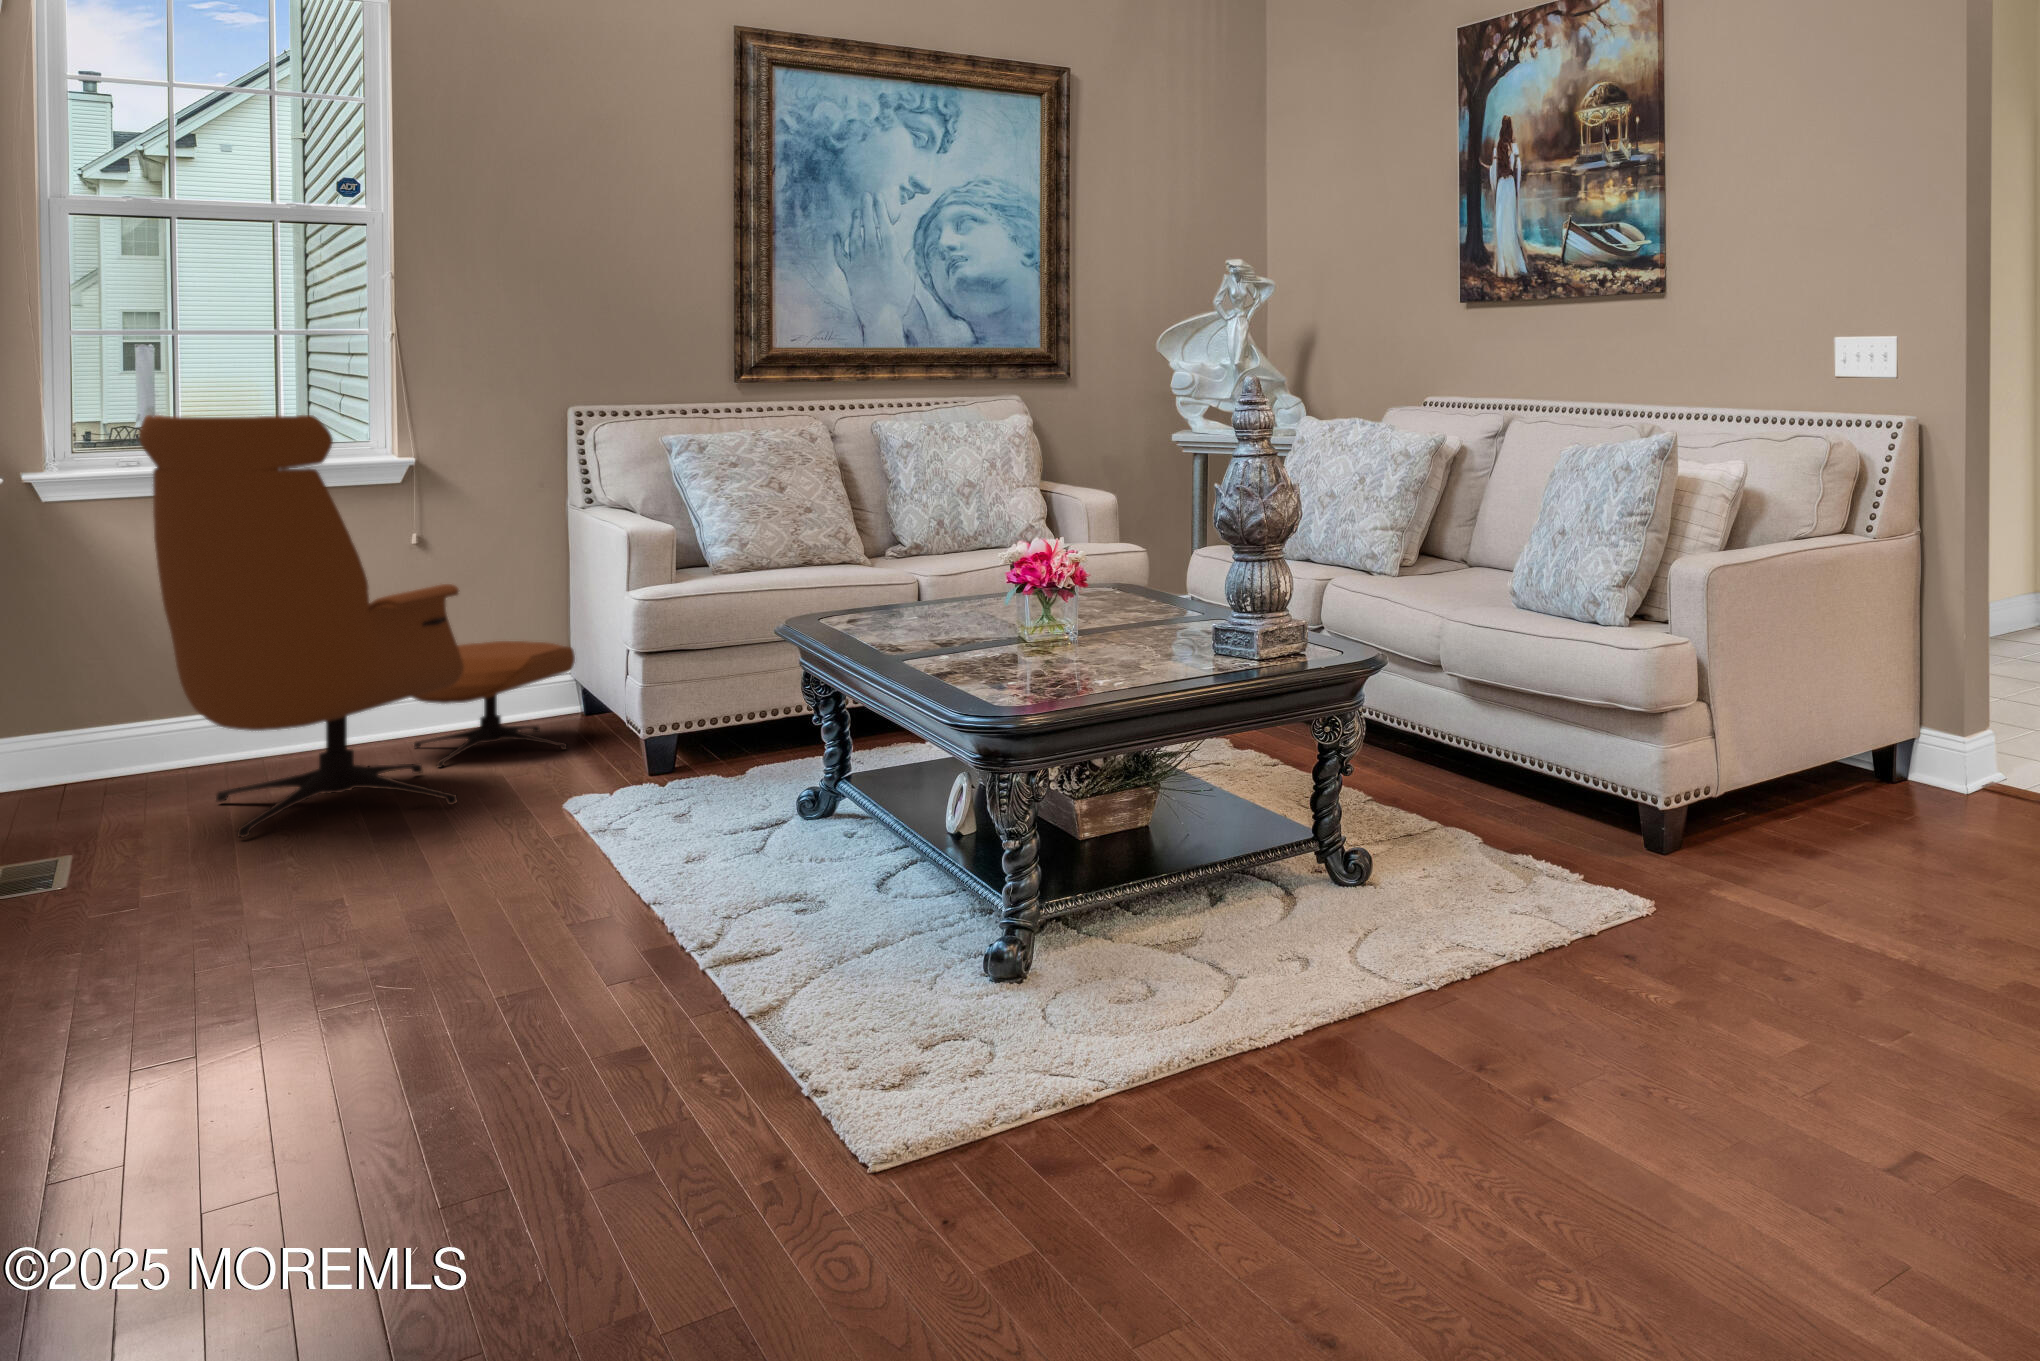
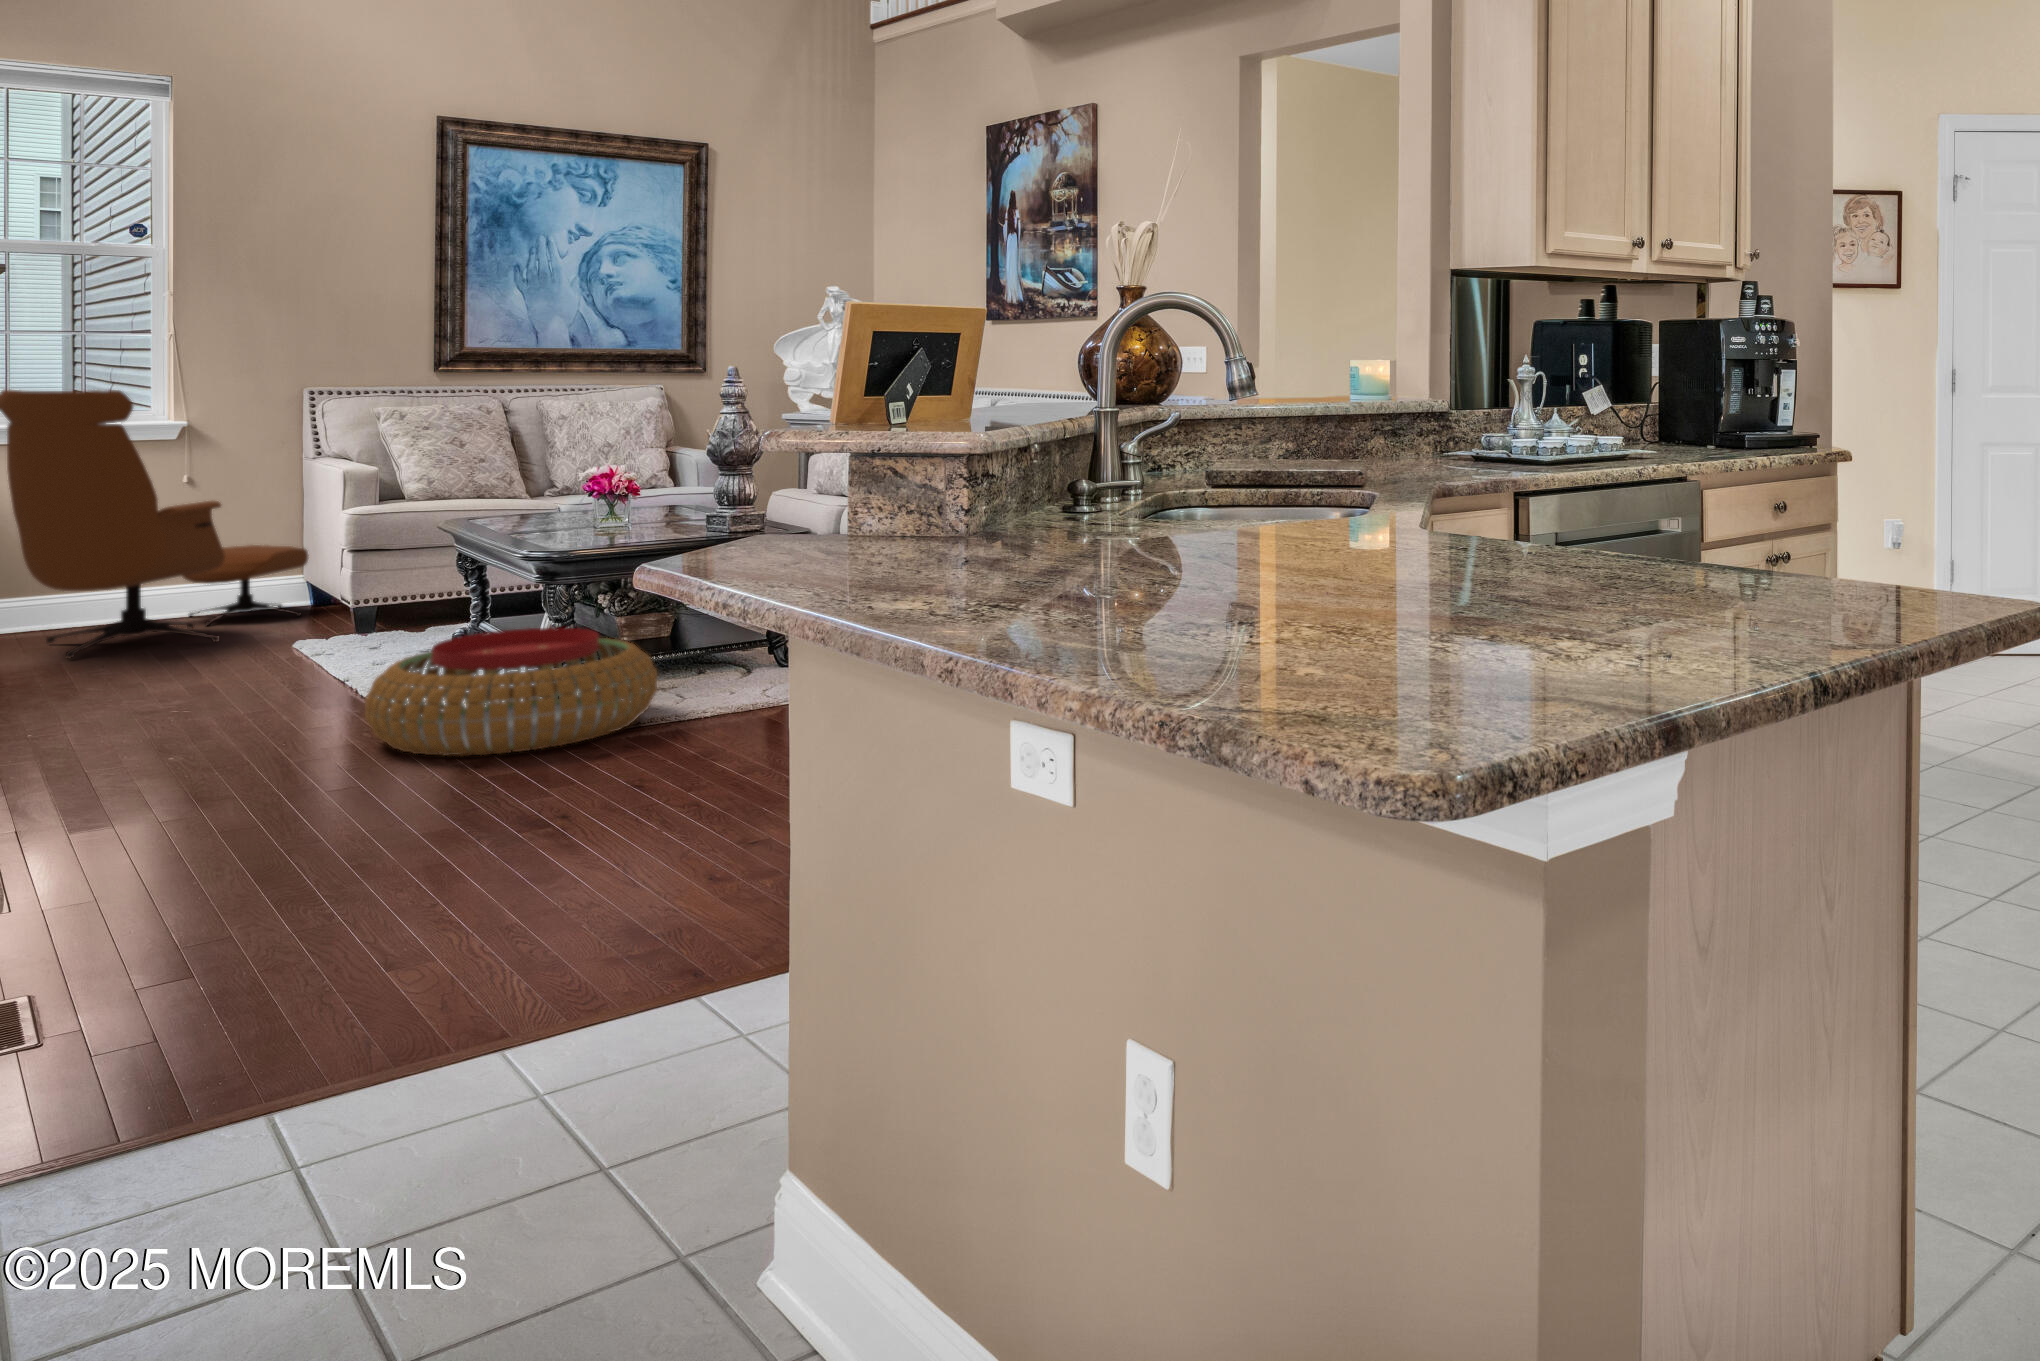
pouf: none [719,847,1212,1143] -> present [365,628,657,756]

